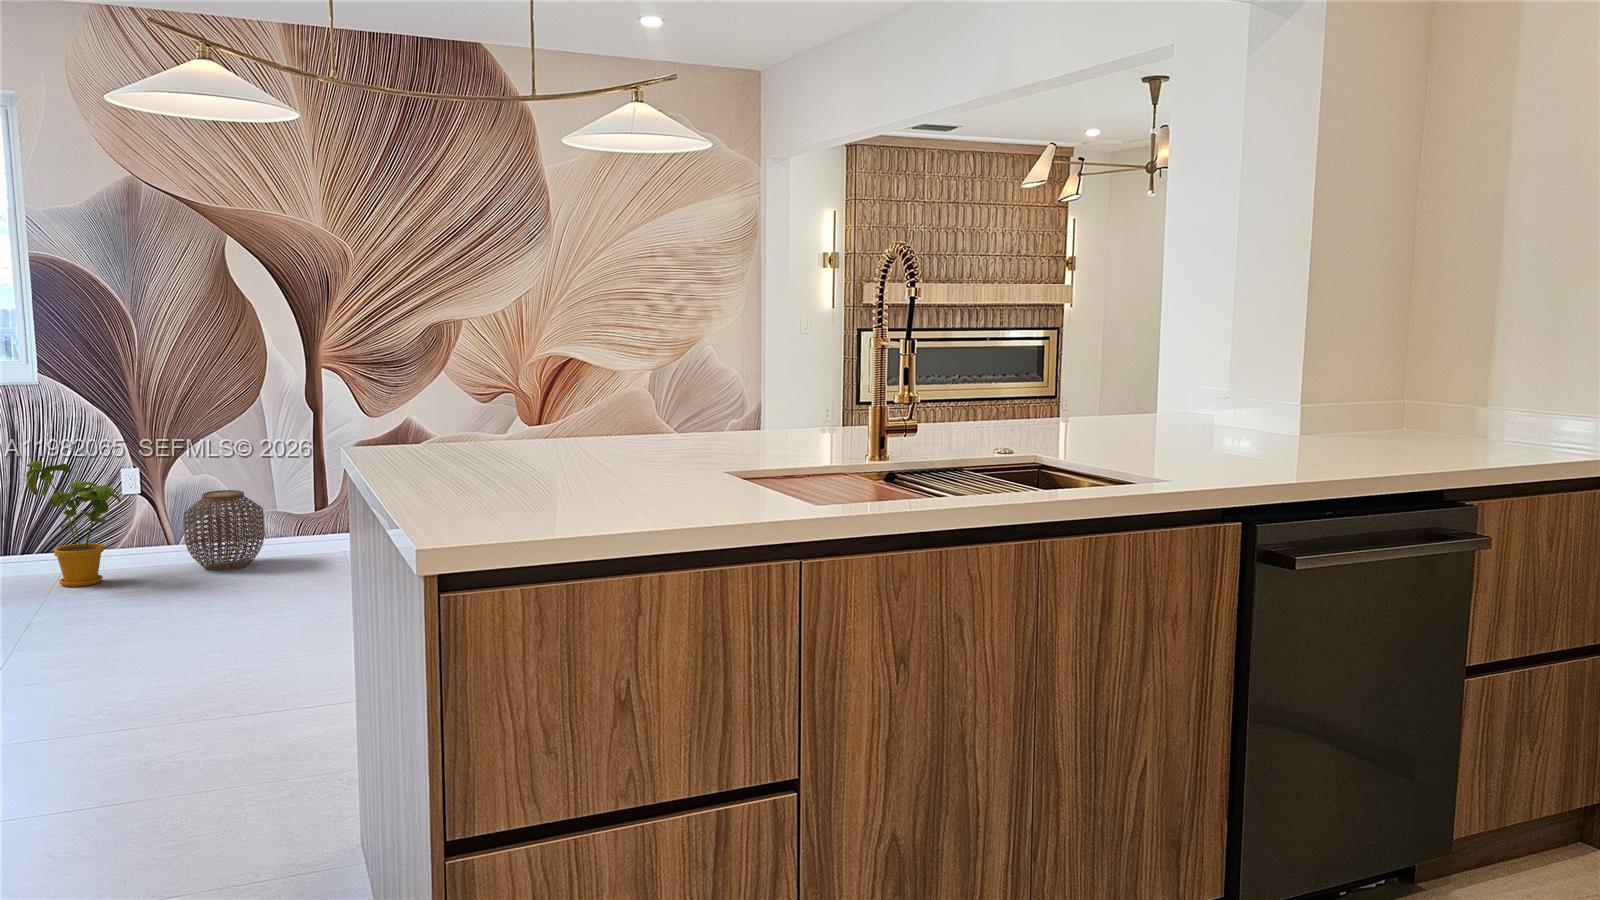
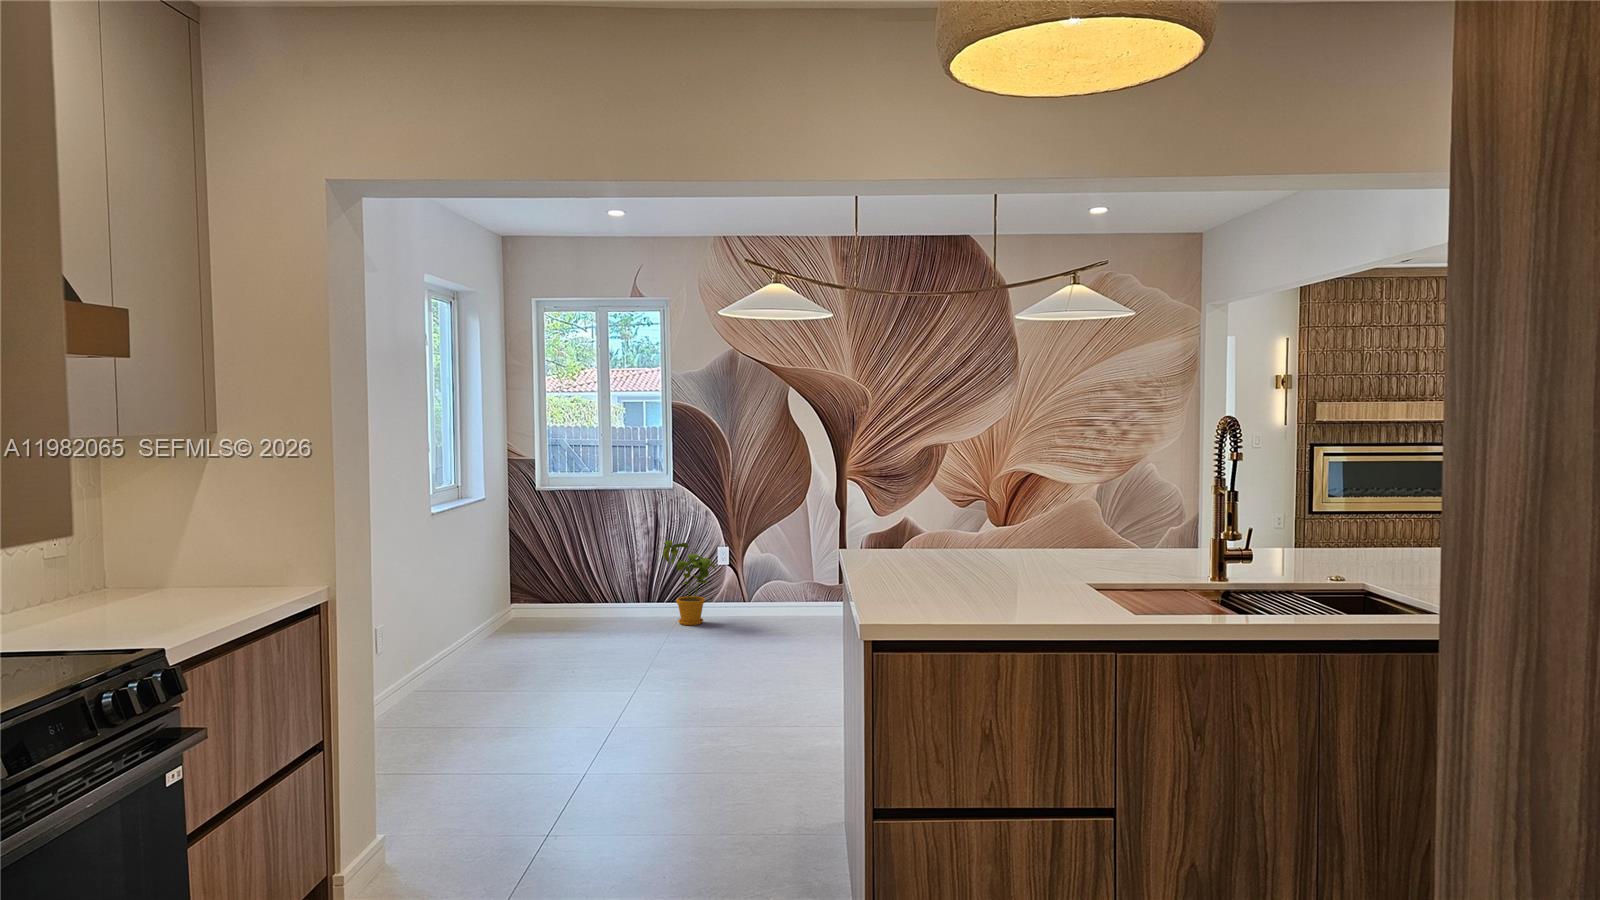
woven basket: present [183,490,265,570] -> none [753,565,804,622]

